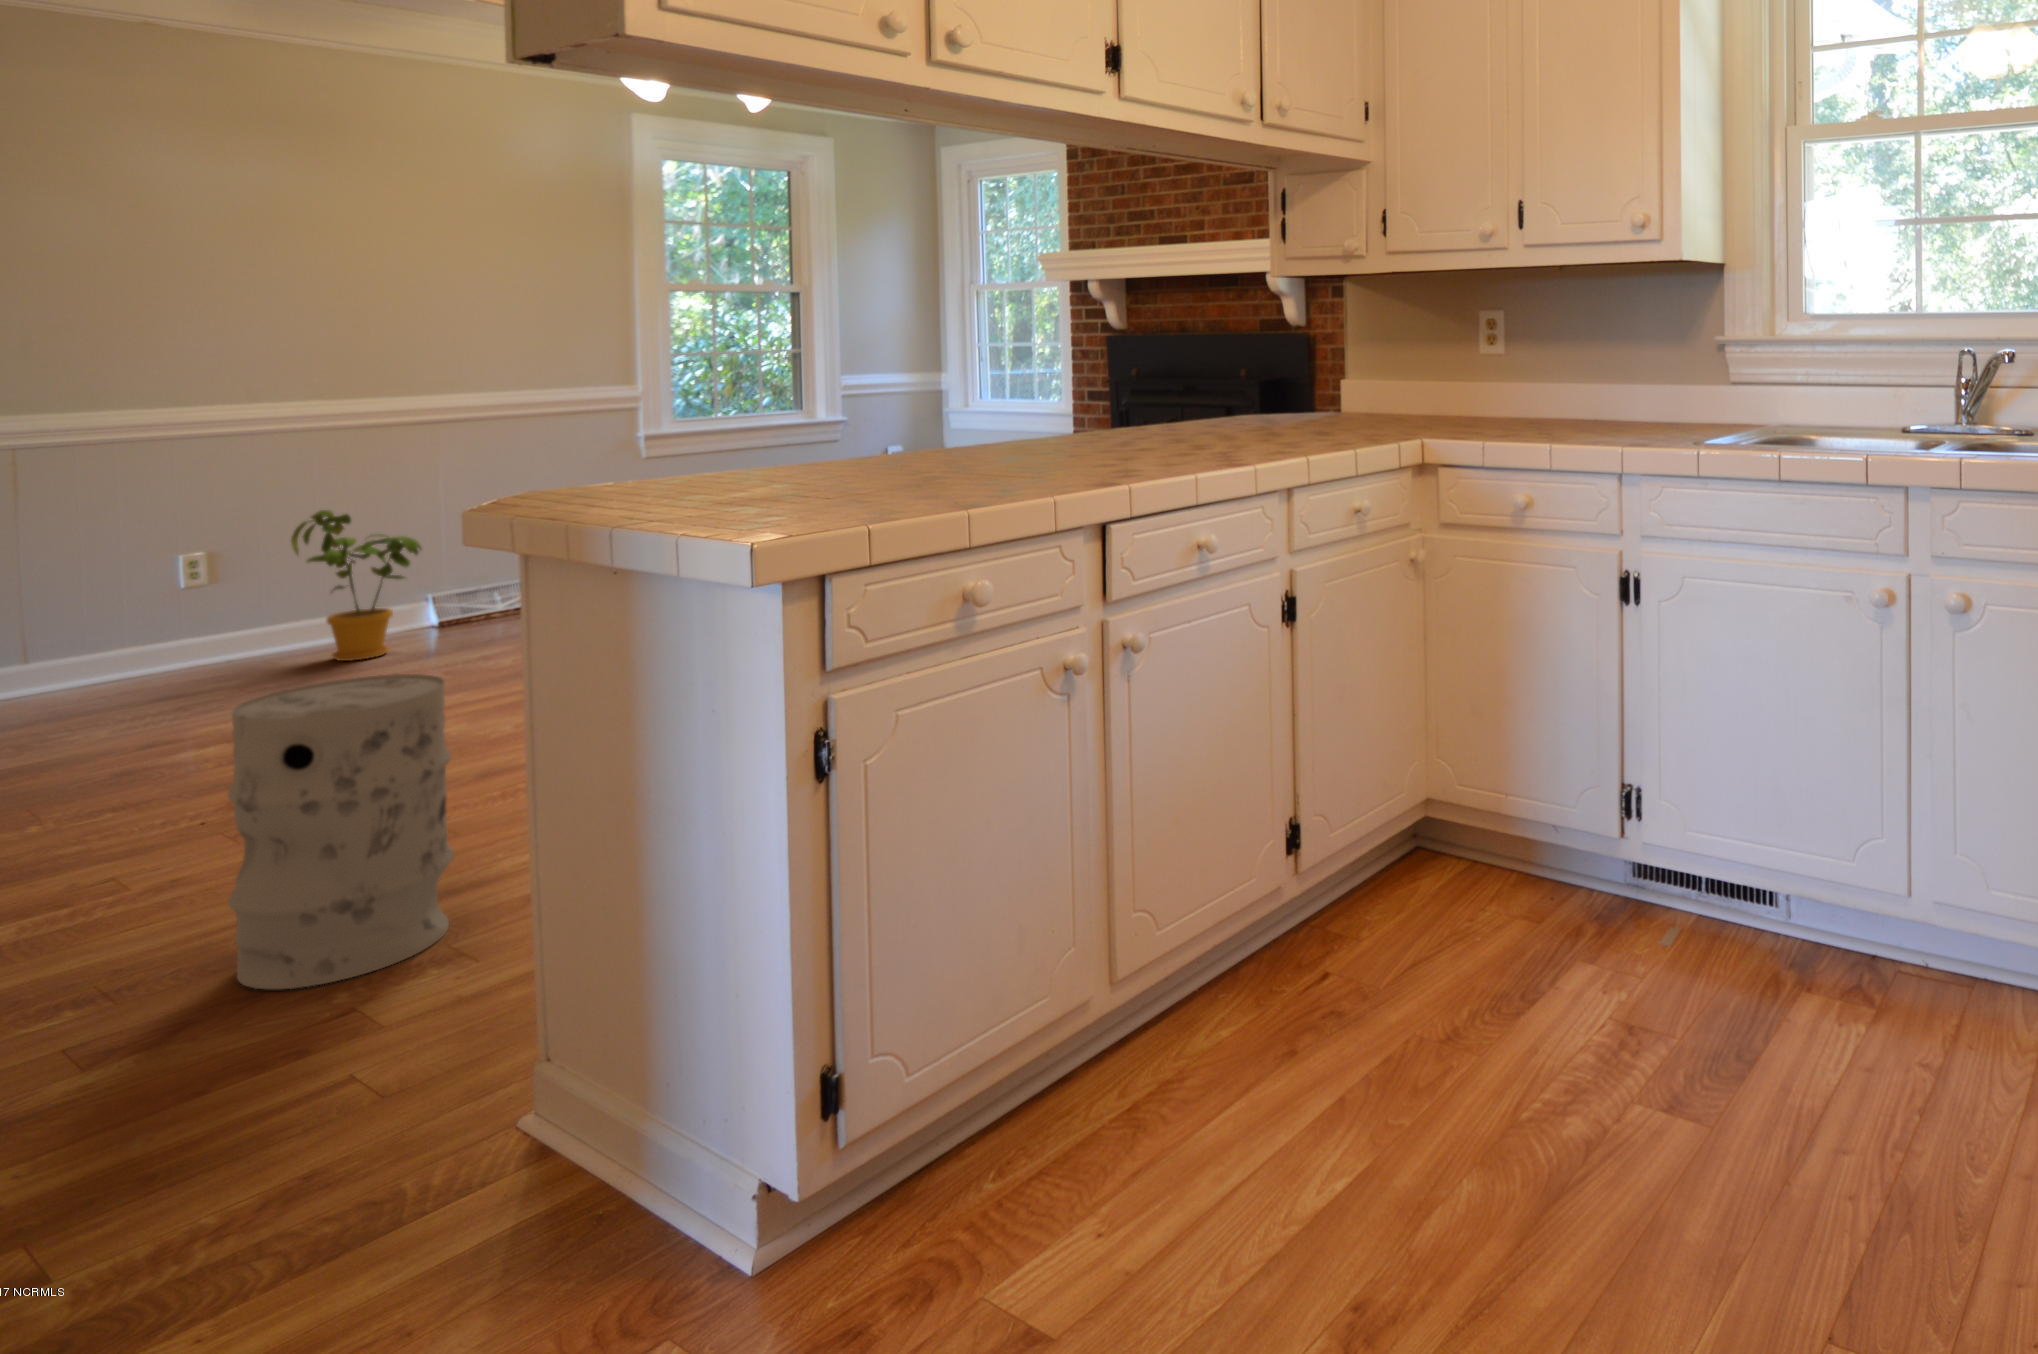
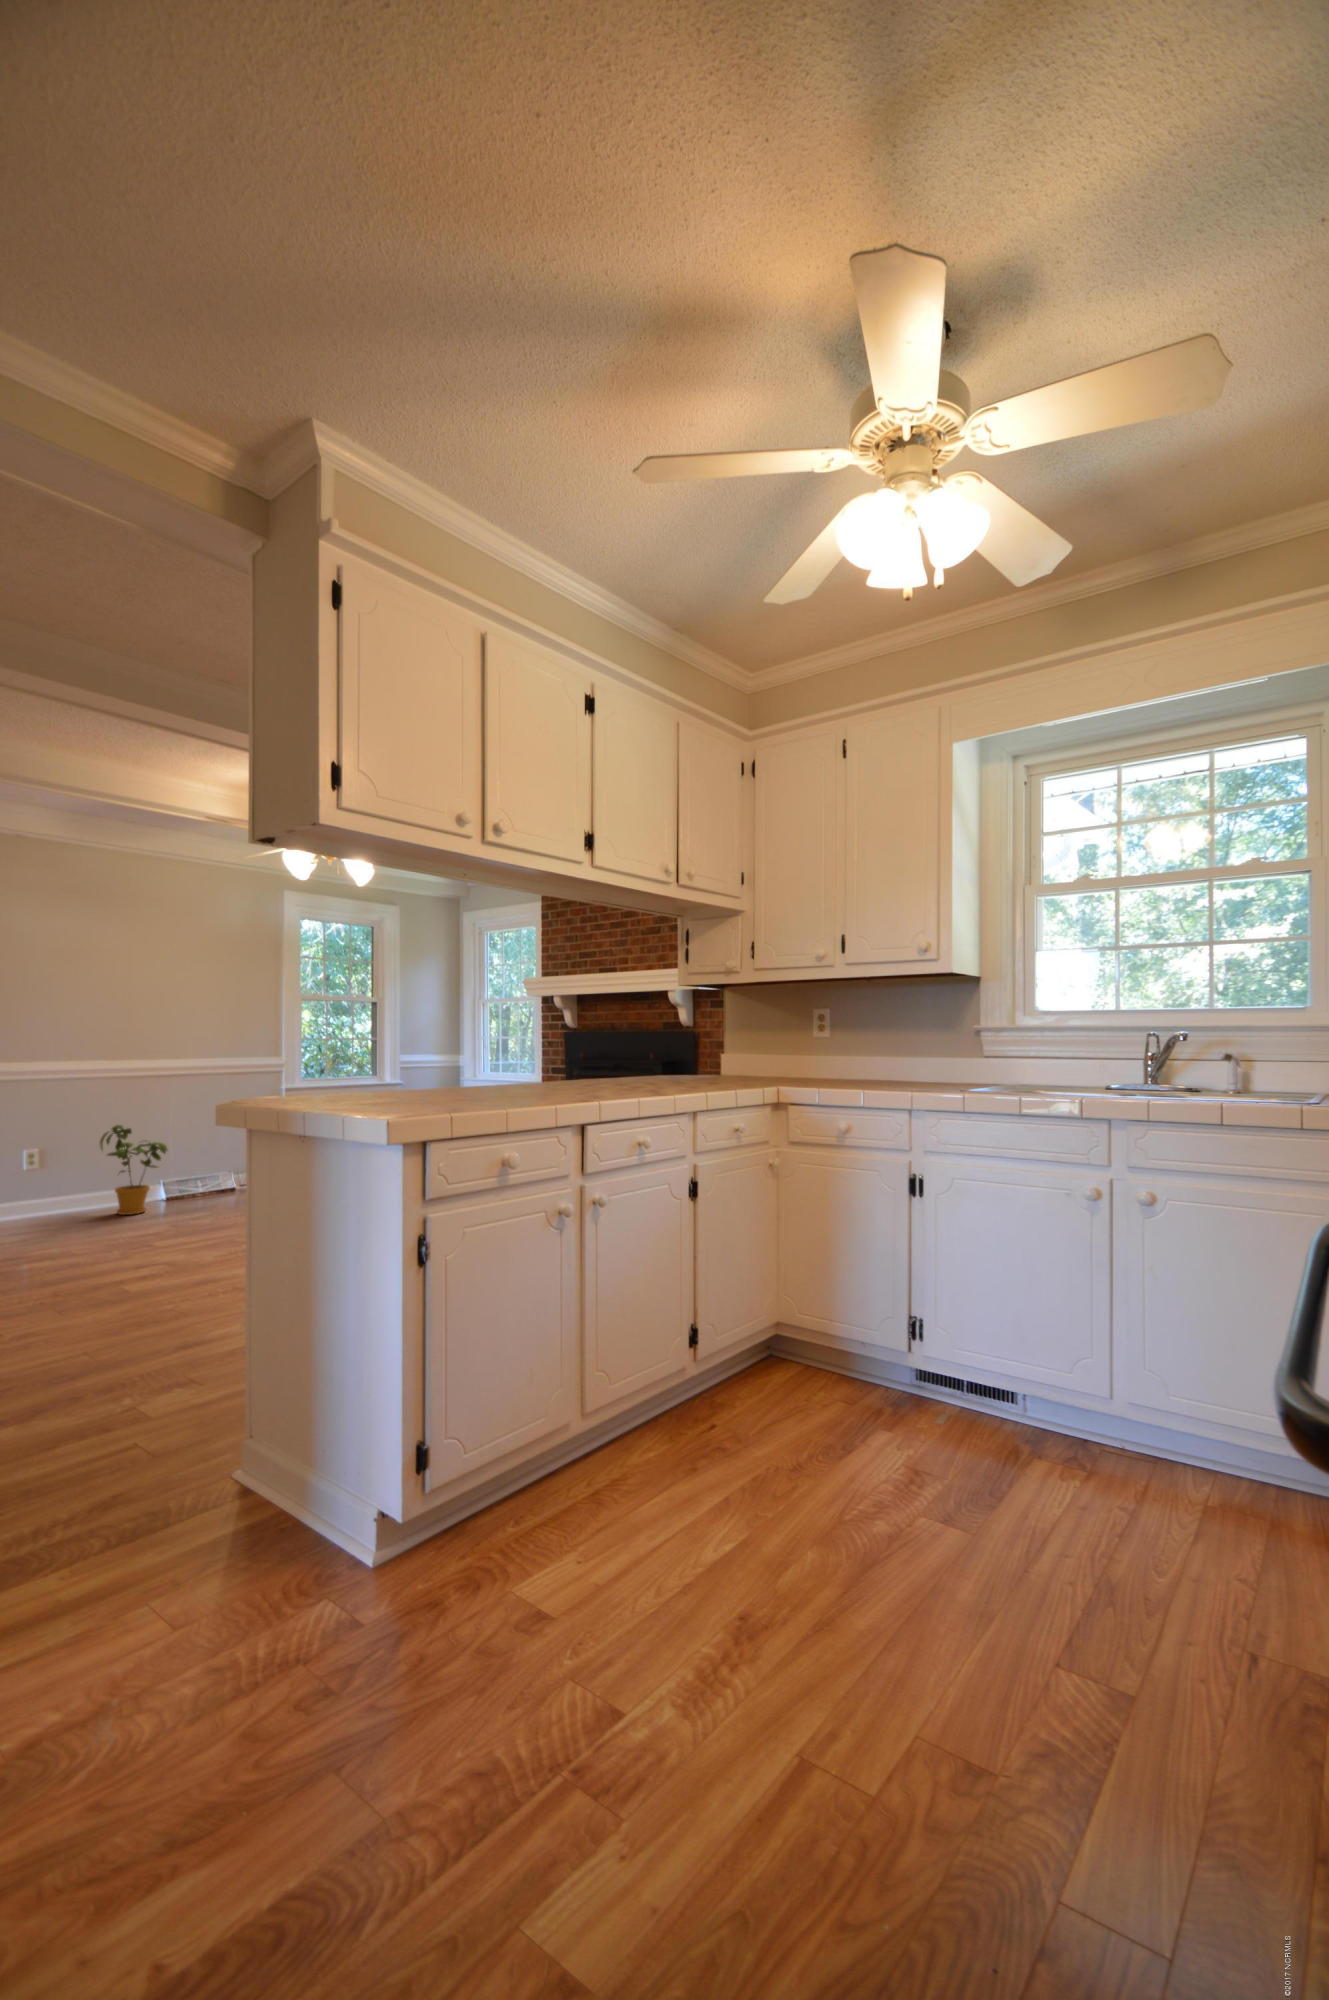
trash can: present [228,674,454,990] -> none [66,1211,189,1396]

